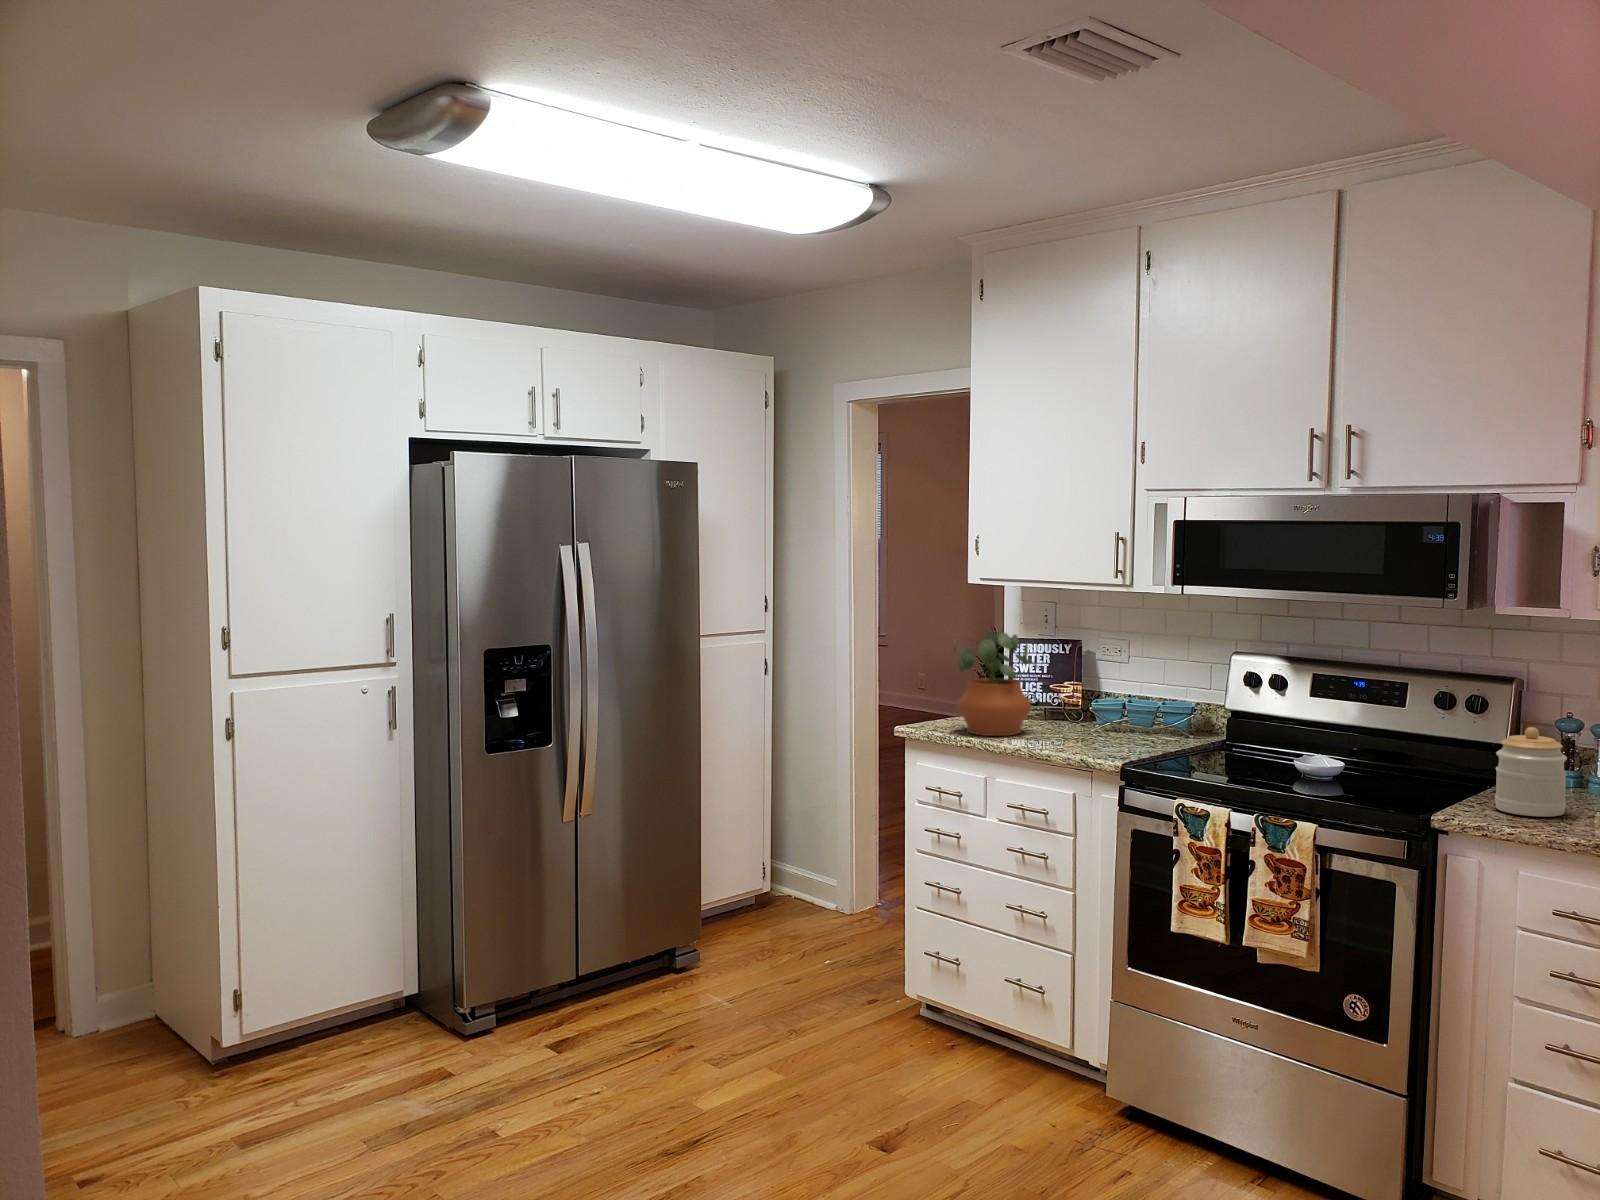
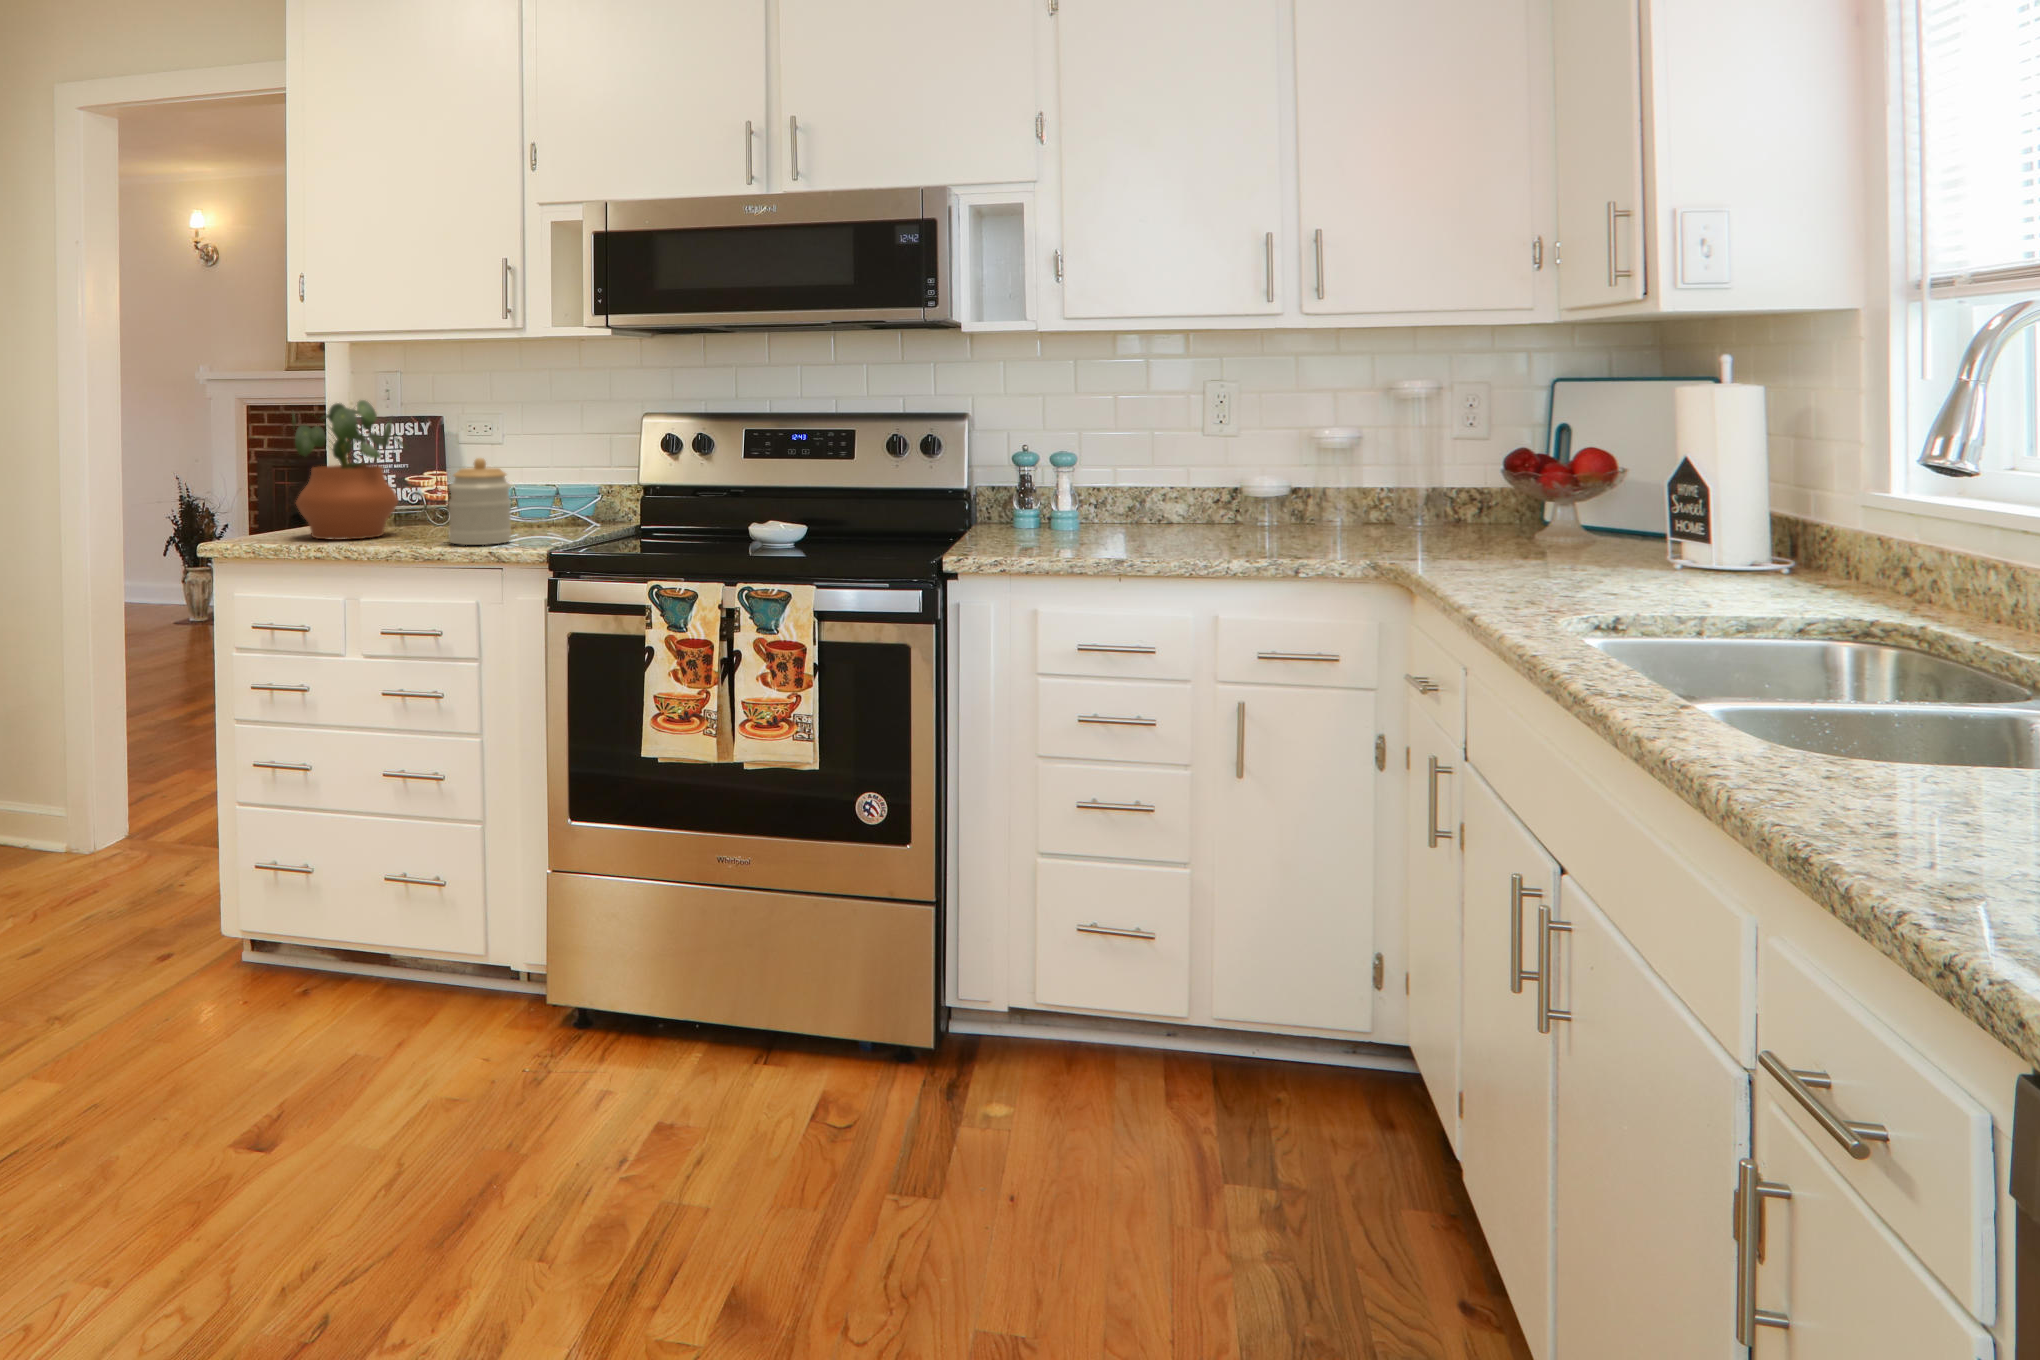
jar: present [1495,727,1567,817] -> present [449,458,511,545]

